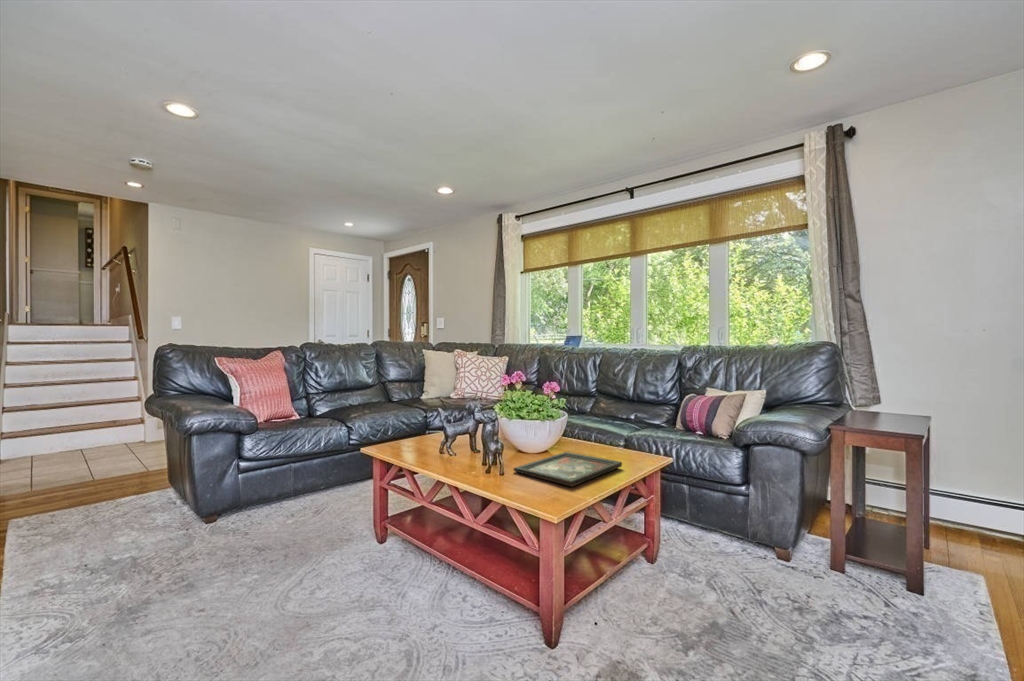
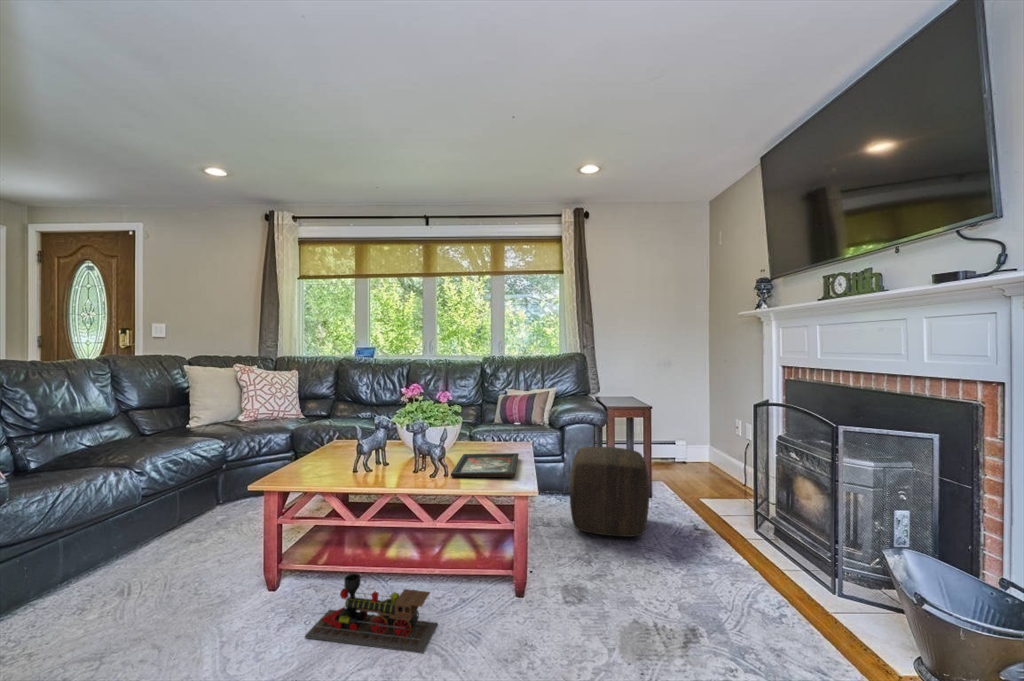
ottoman: none [704,475,858,632] -> present [570,447,649,537]
toy train: none [356,541,447,643] -> present [305,574,438,653]

